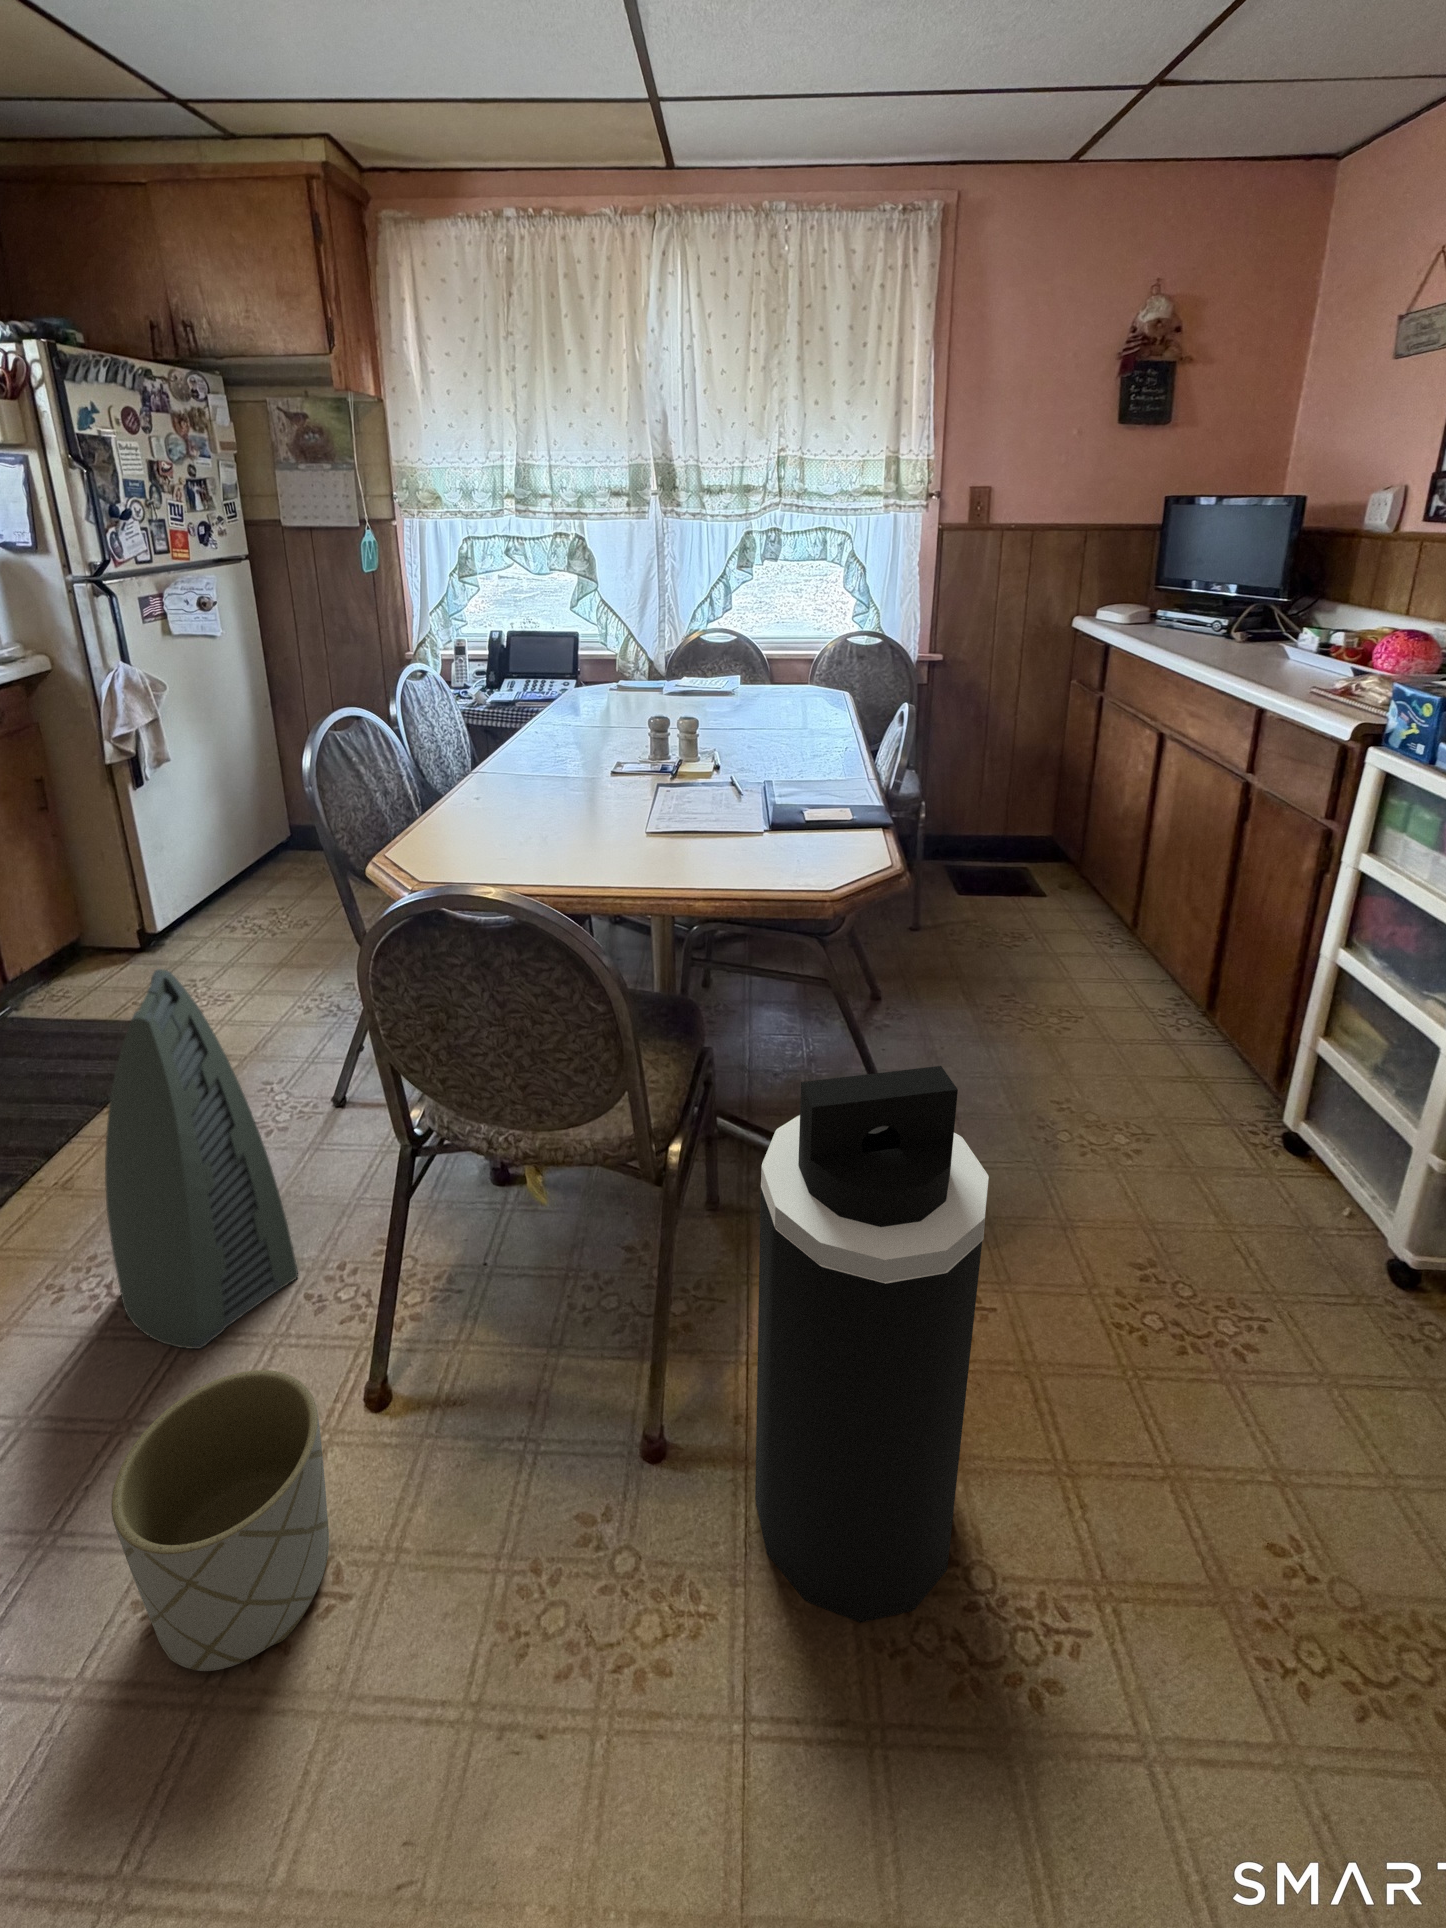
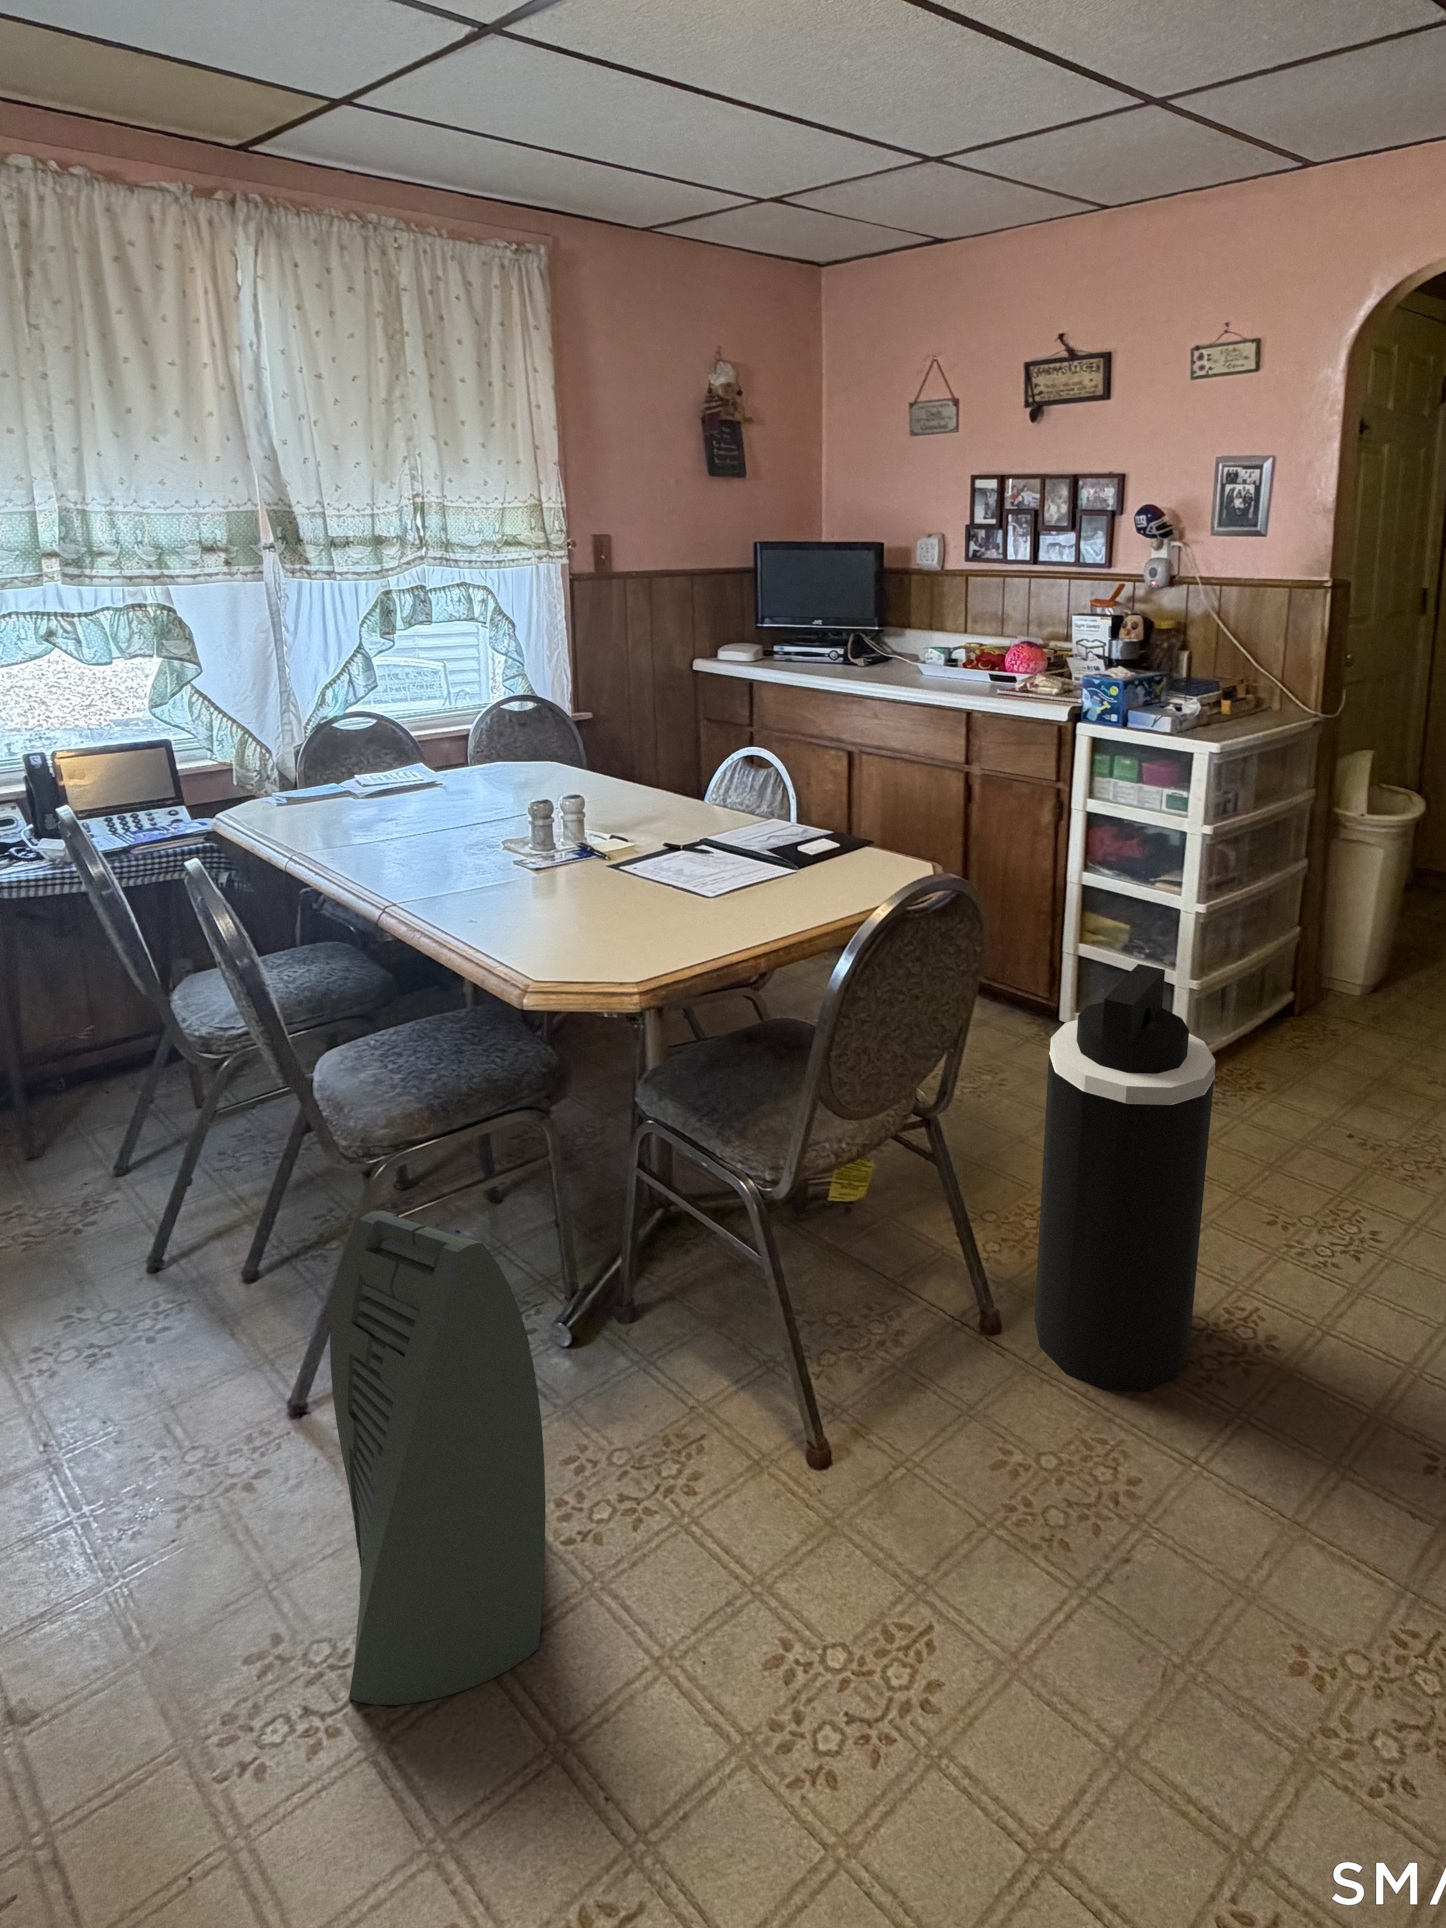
planter: present [111,1370,329,1671] -> none [765,1472,949,1778]

